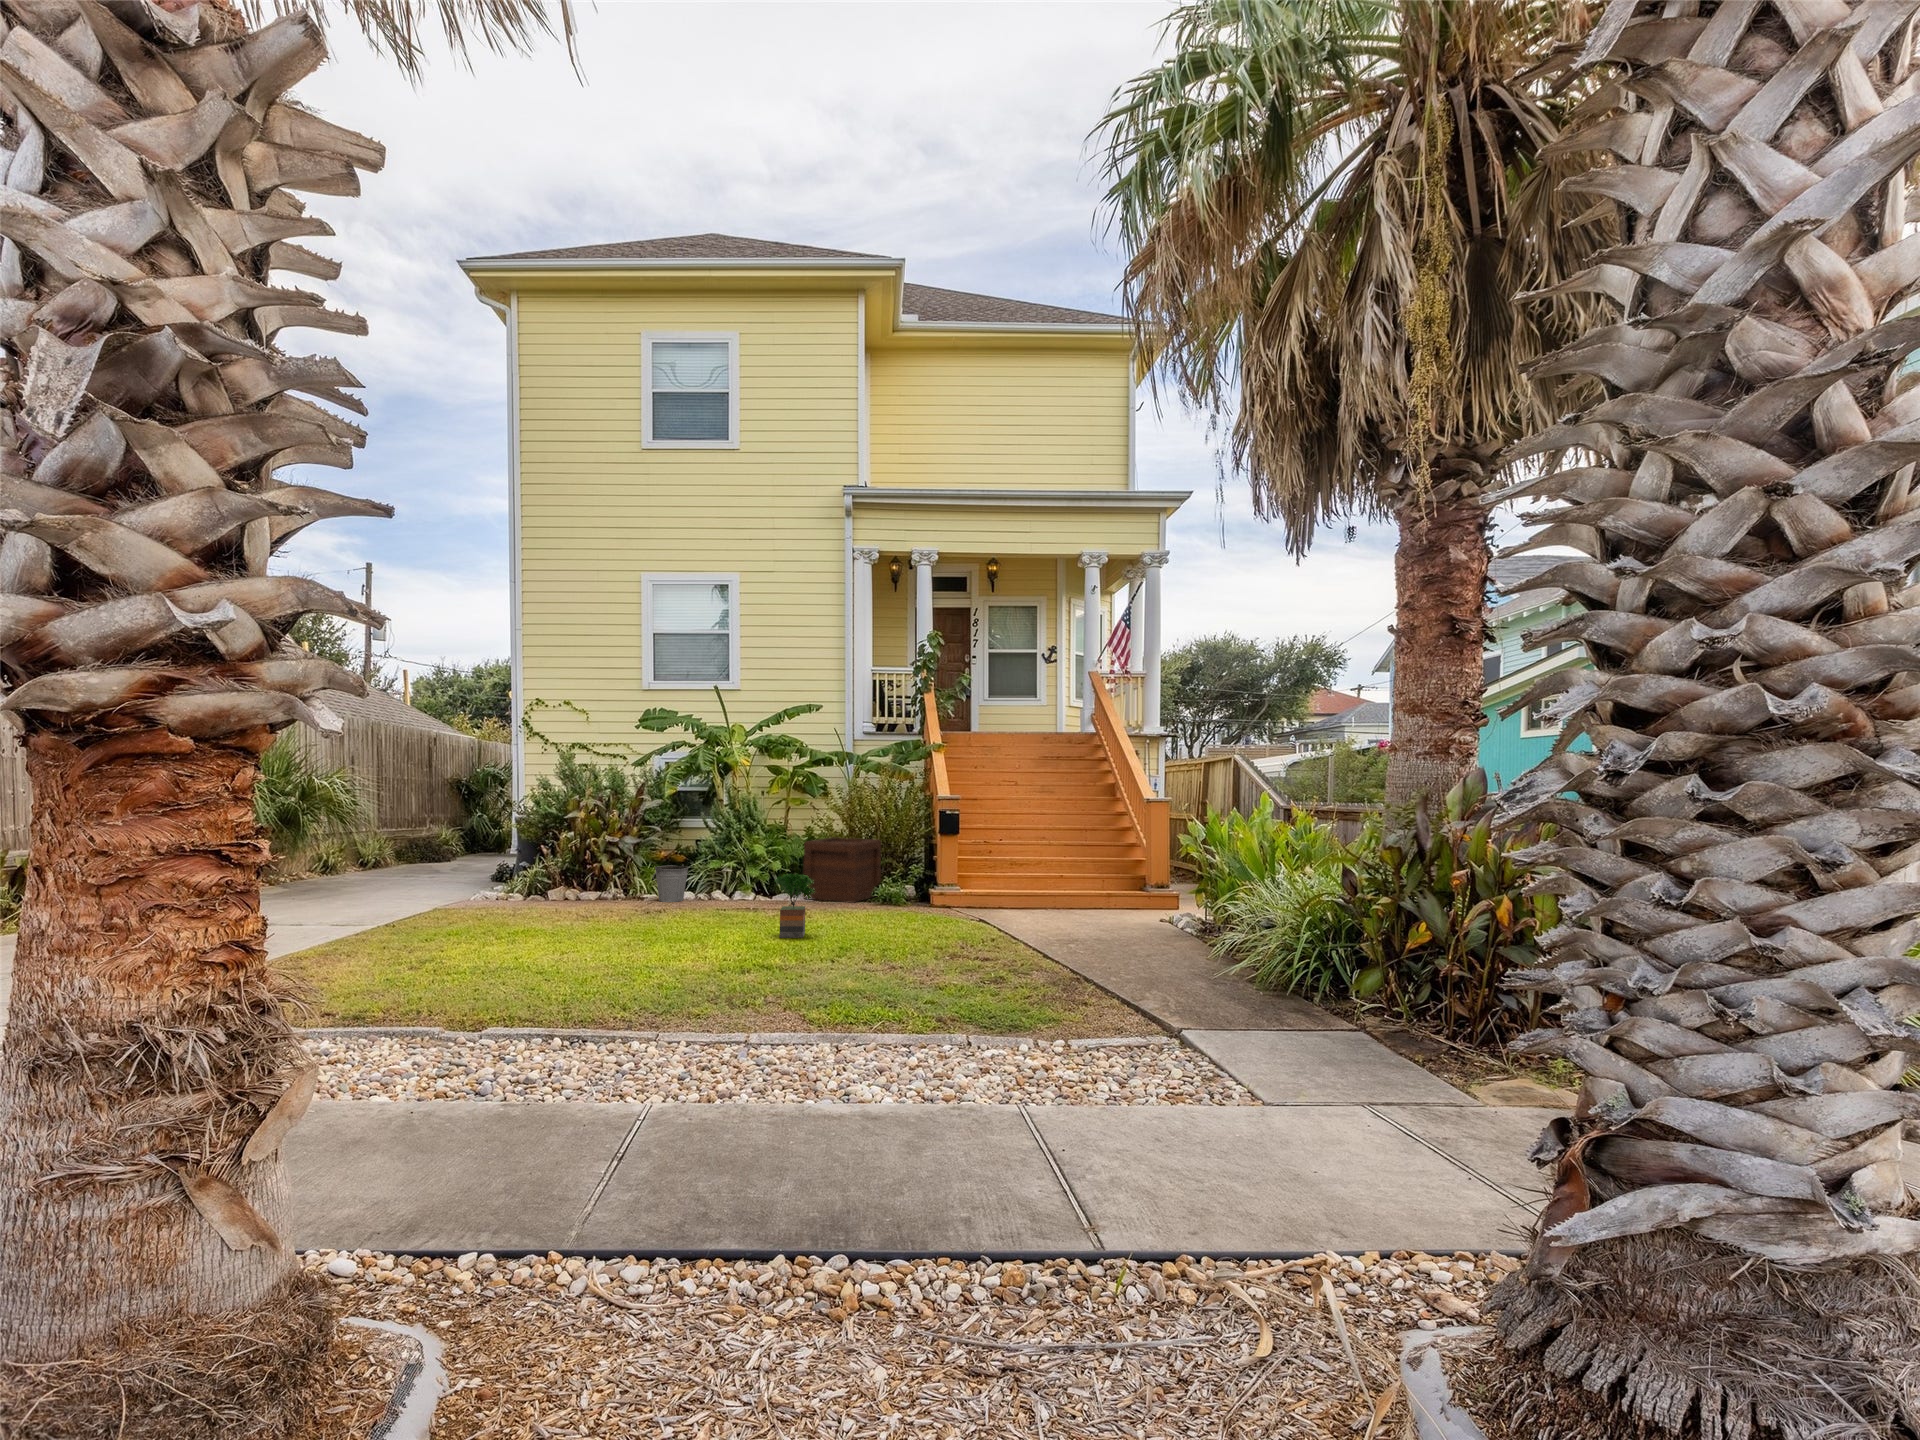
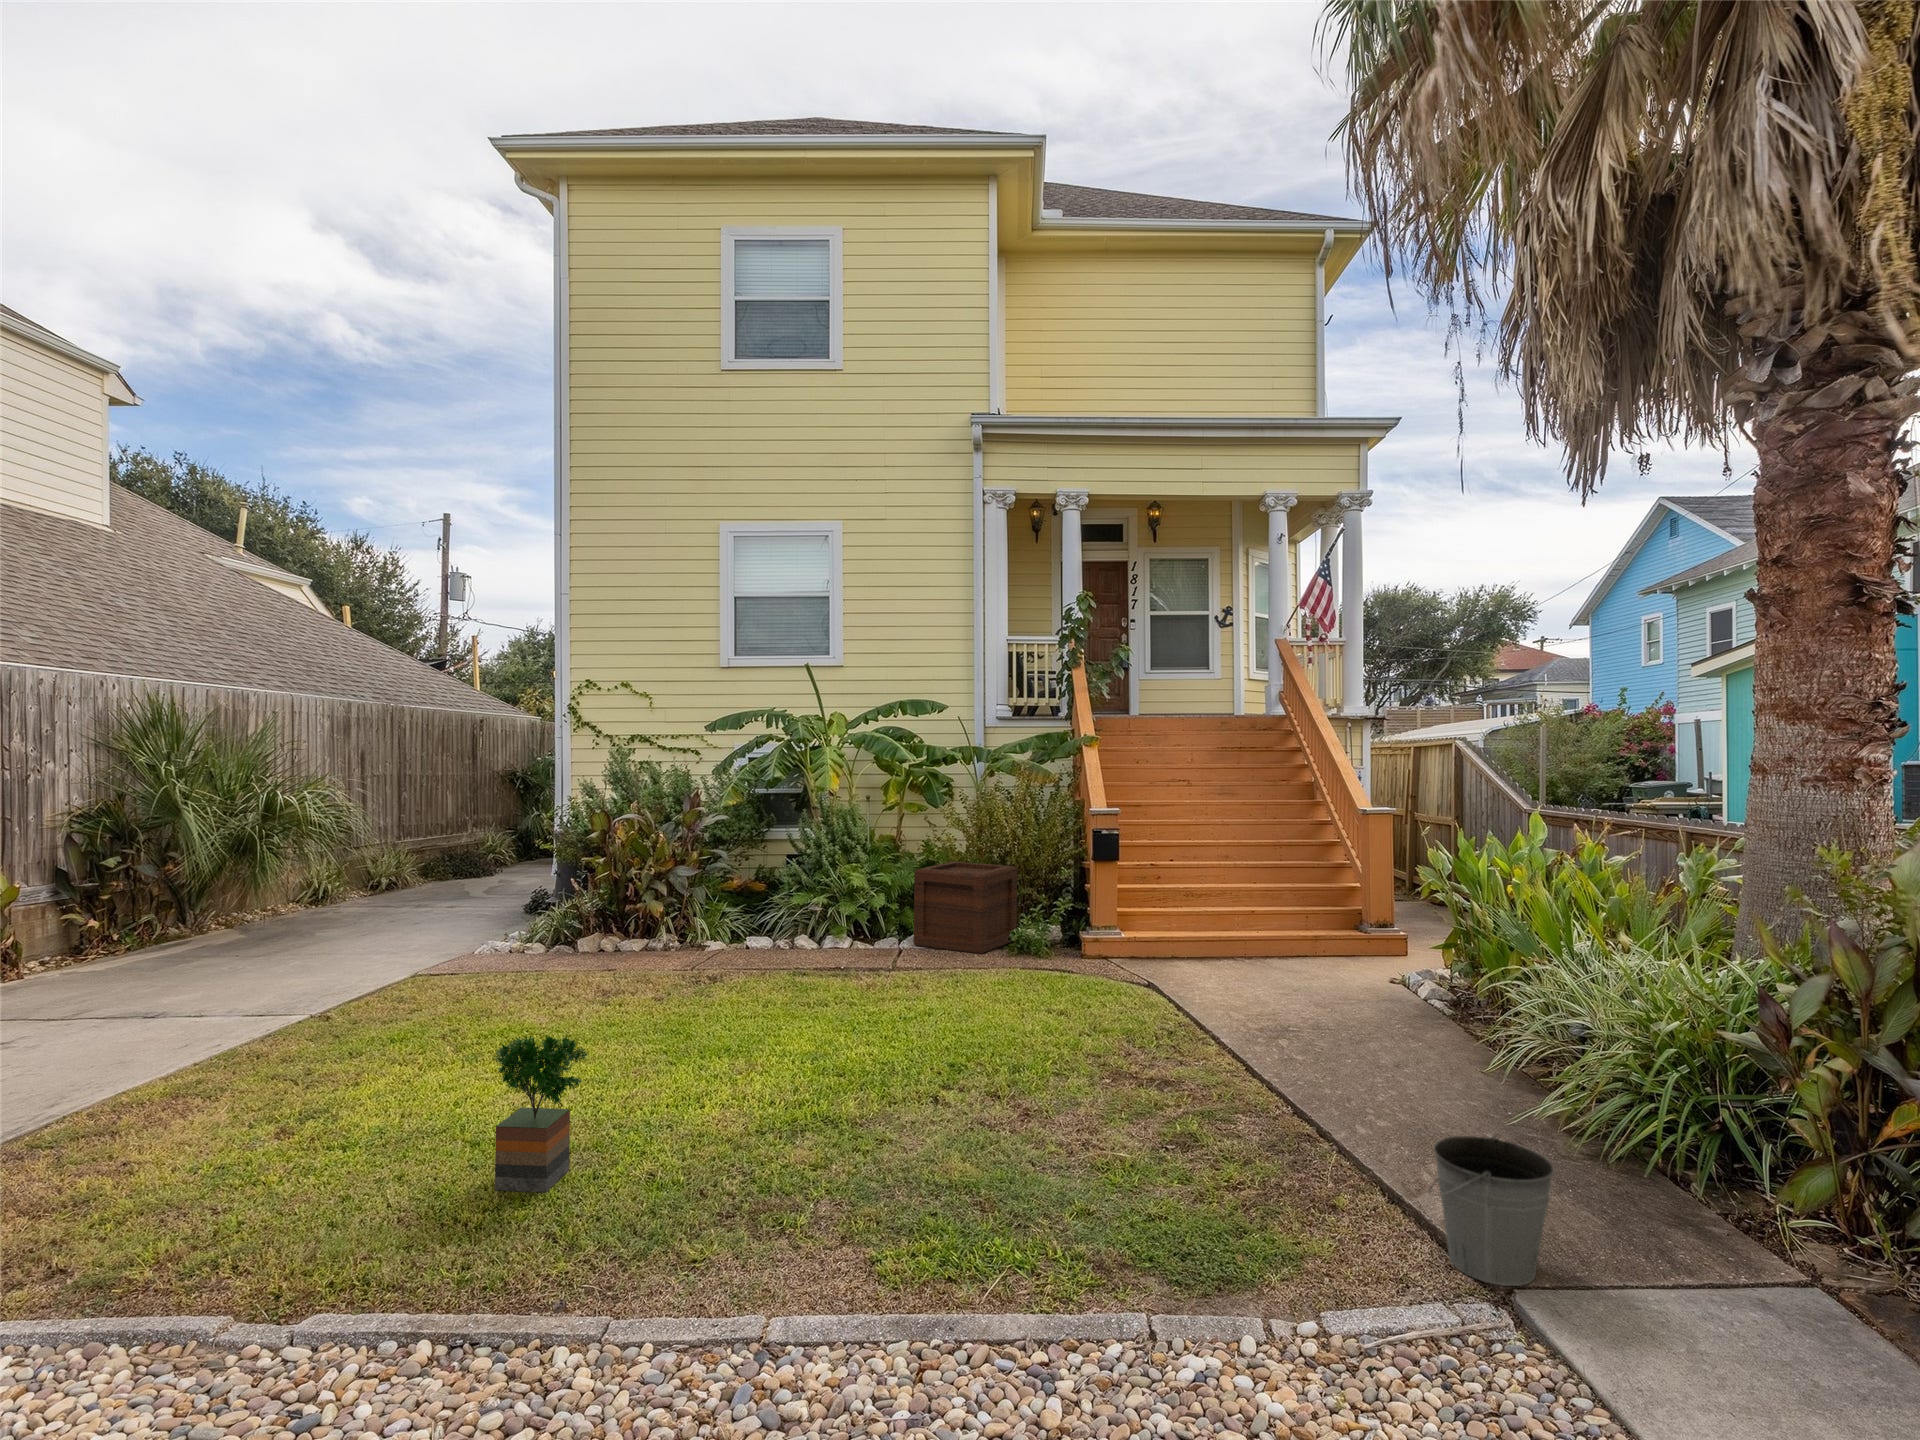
bucket: present [653,865,689,902] -> present [1428,1134,1554,1286]
potted tree: present [775,874,815,938] -> present [494,1035,588,1192]

